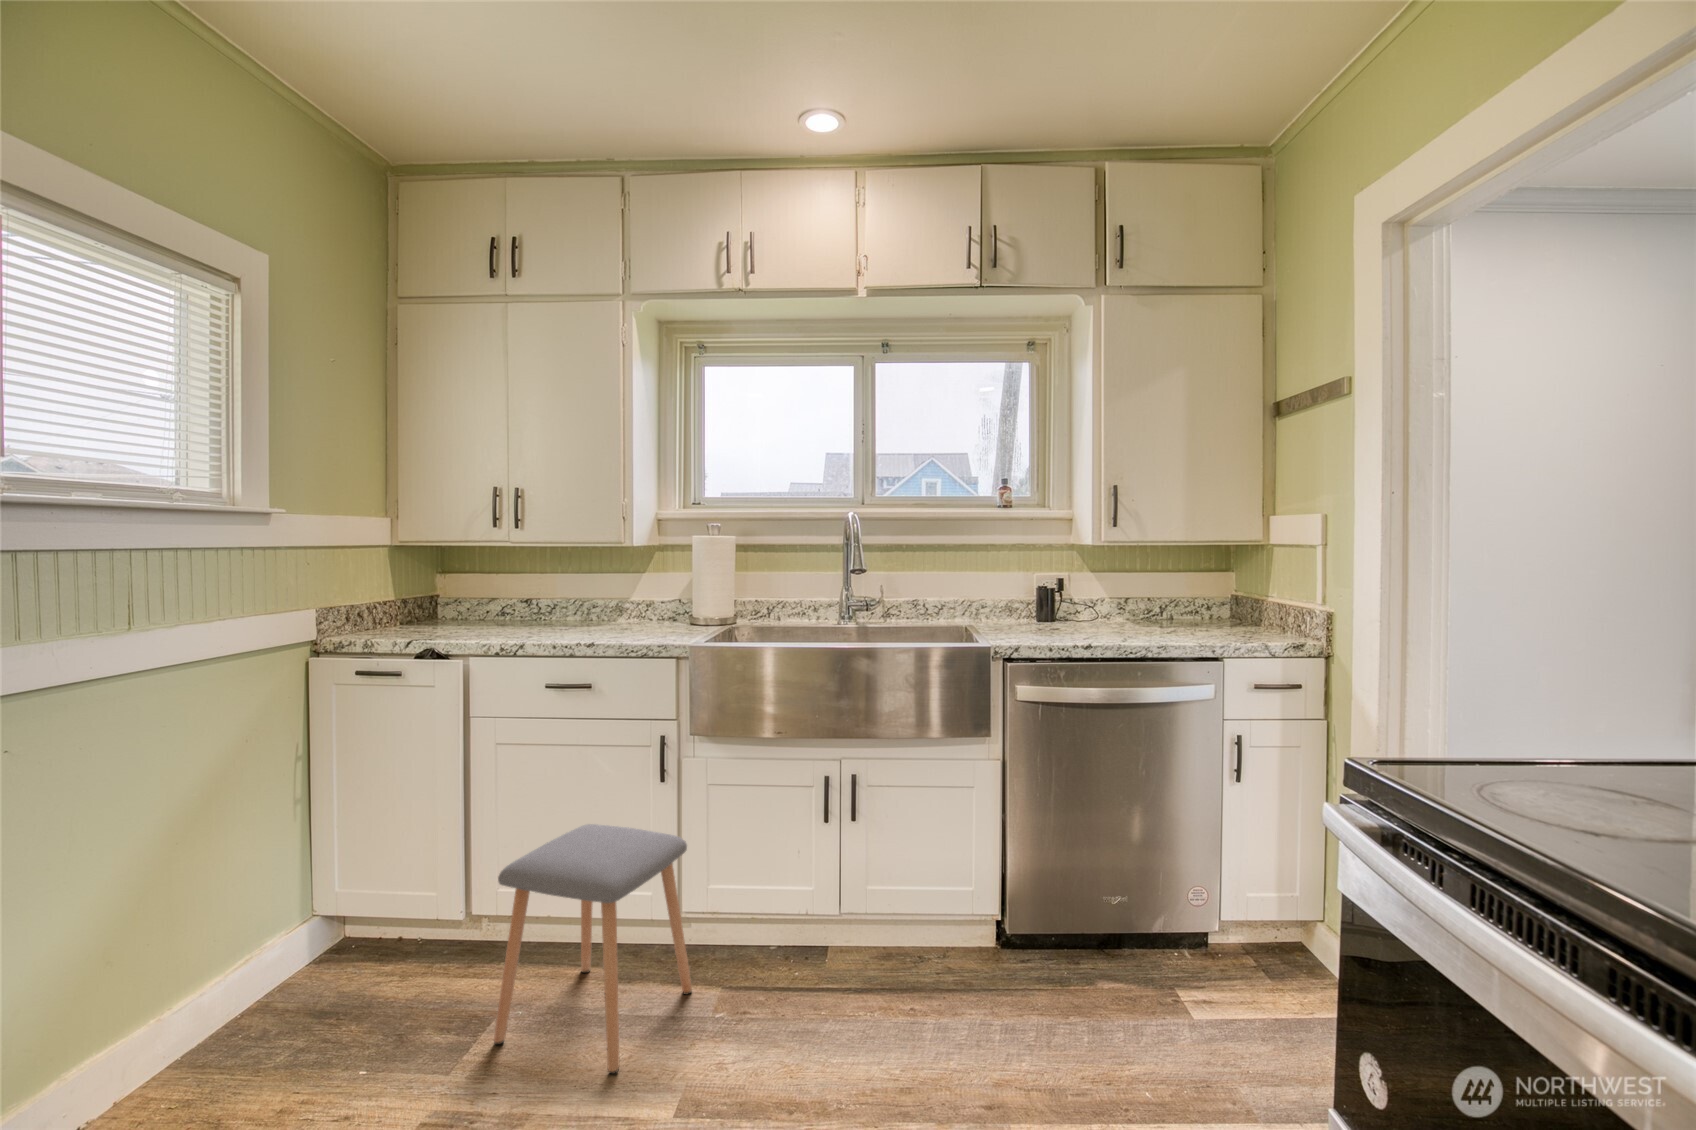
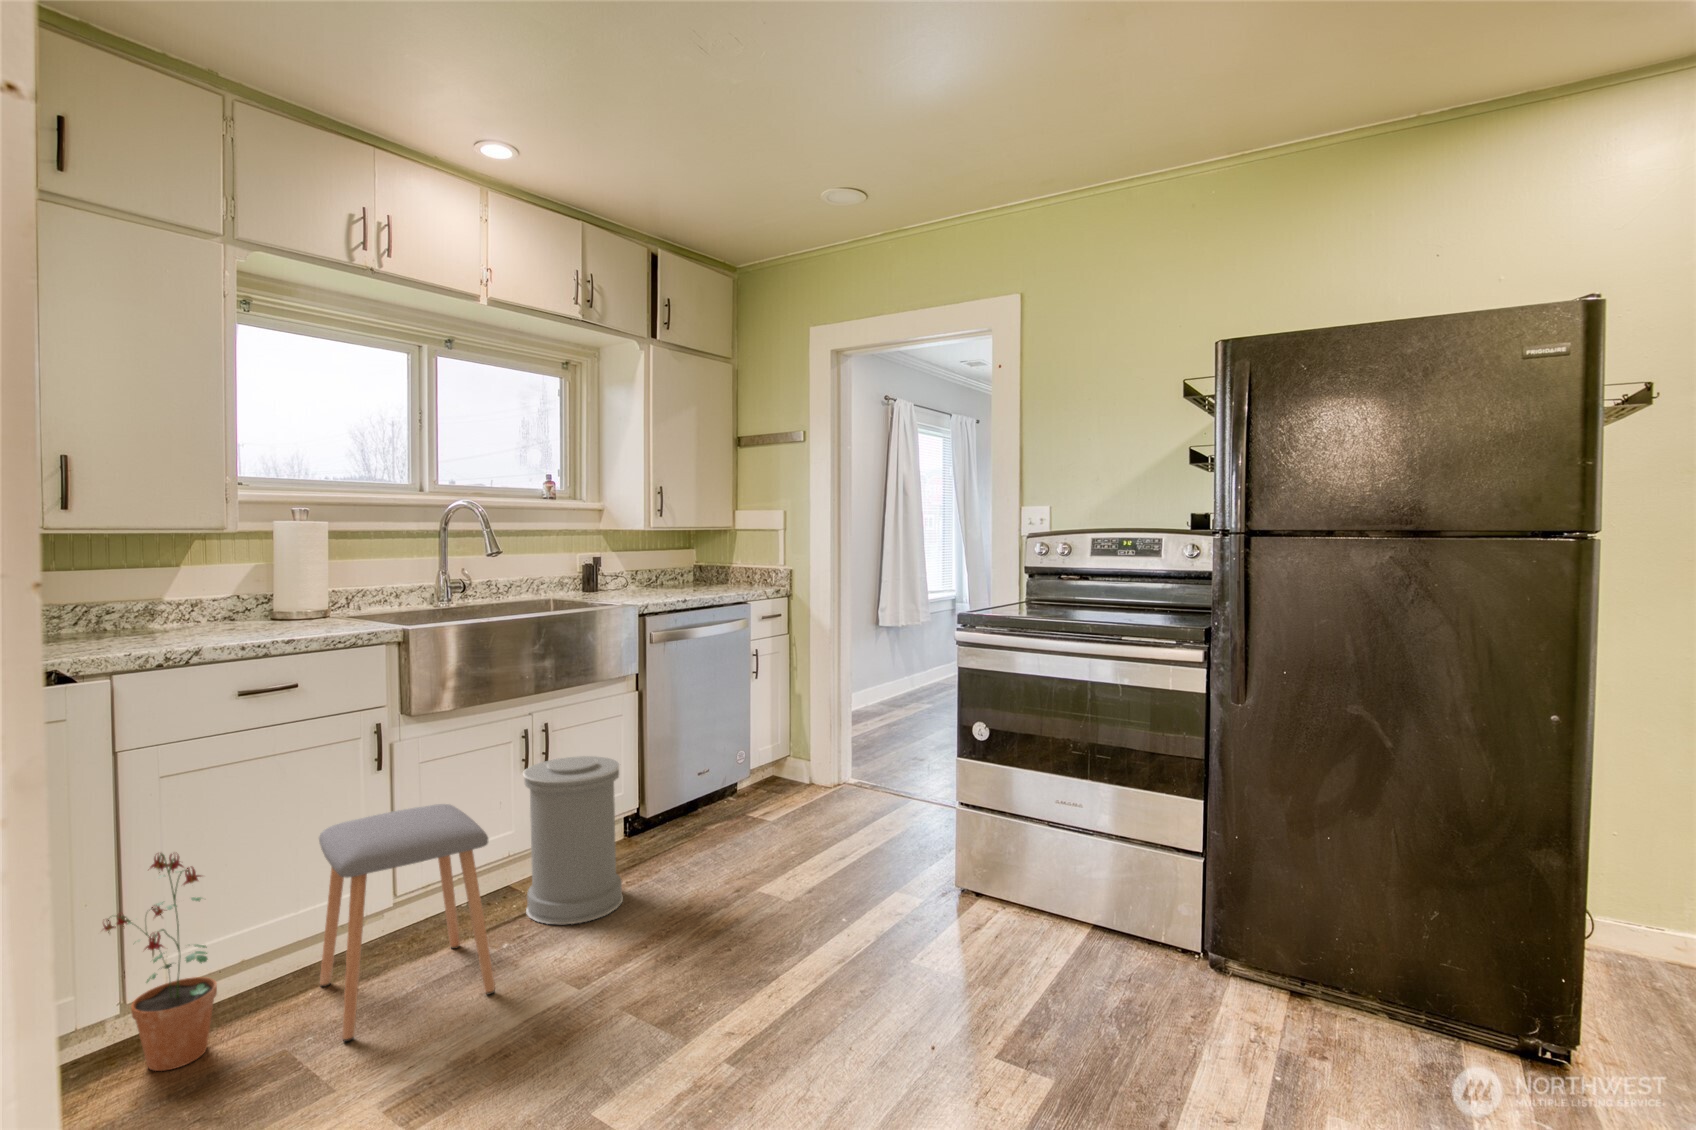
potted plant: none [414,805,486,991] -> present [103,853,217,1071]
trash can: none [768,818,883,1043] -> present [523,756,623,924]

